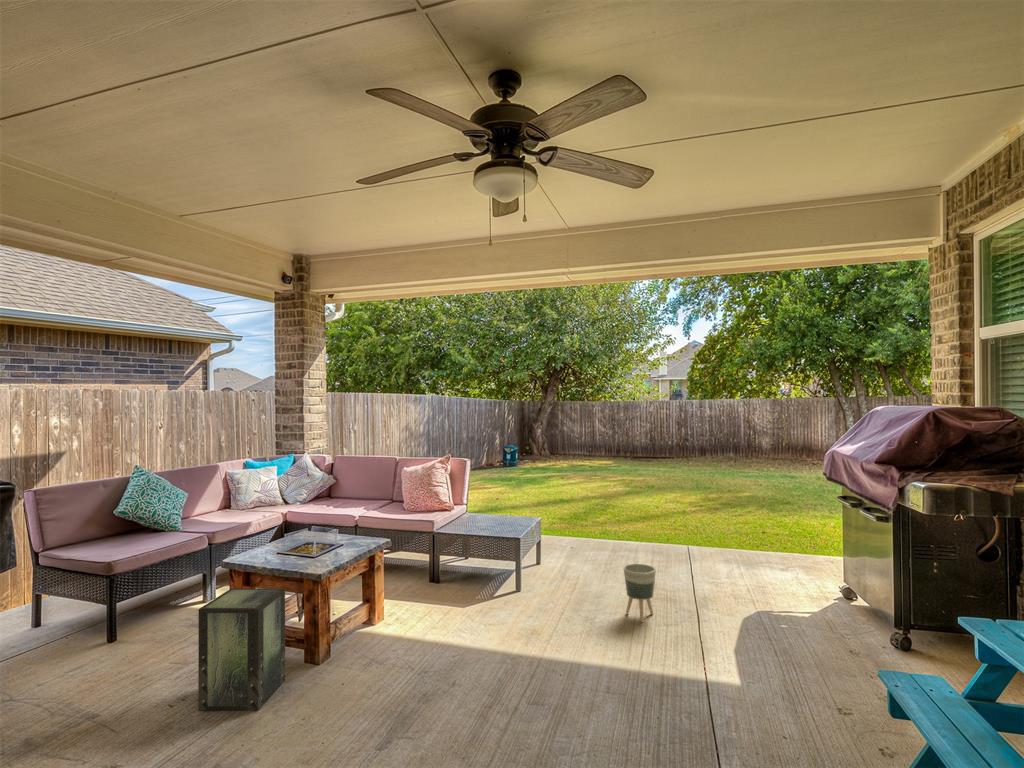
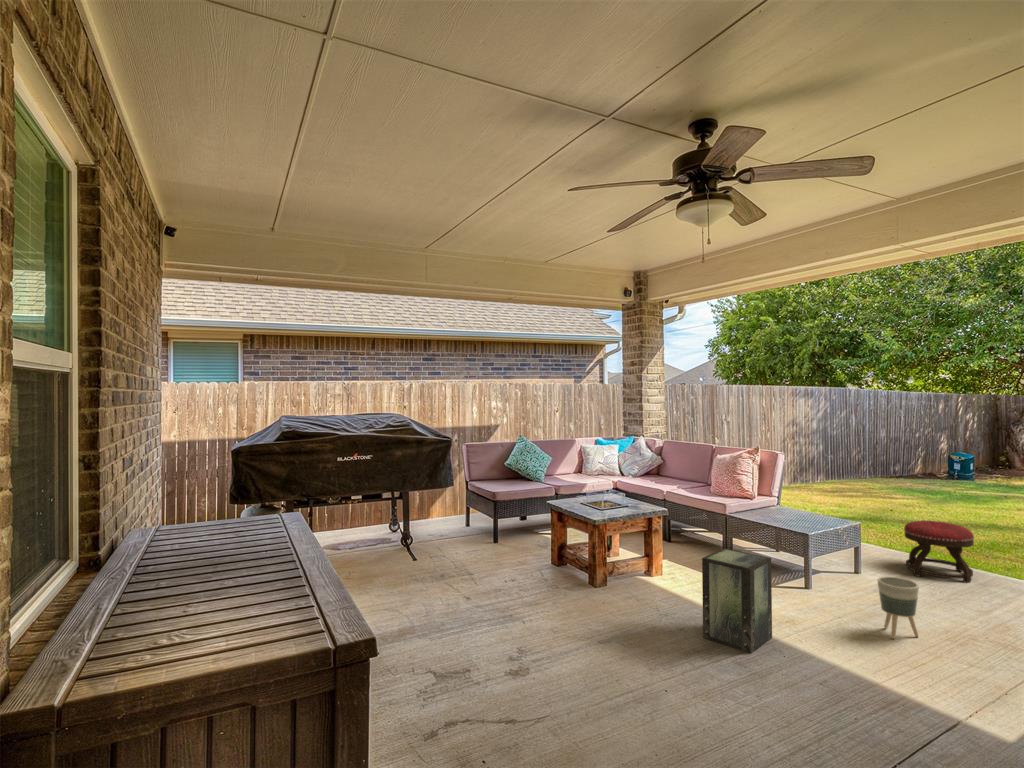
ottoman: none [576,508,626,559] -> present [904,521,974,583]
storage box: present [198,589,285,711] -> present [702,548,772,654]

